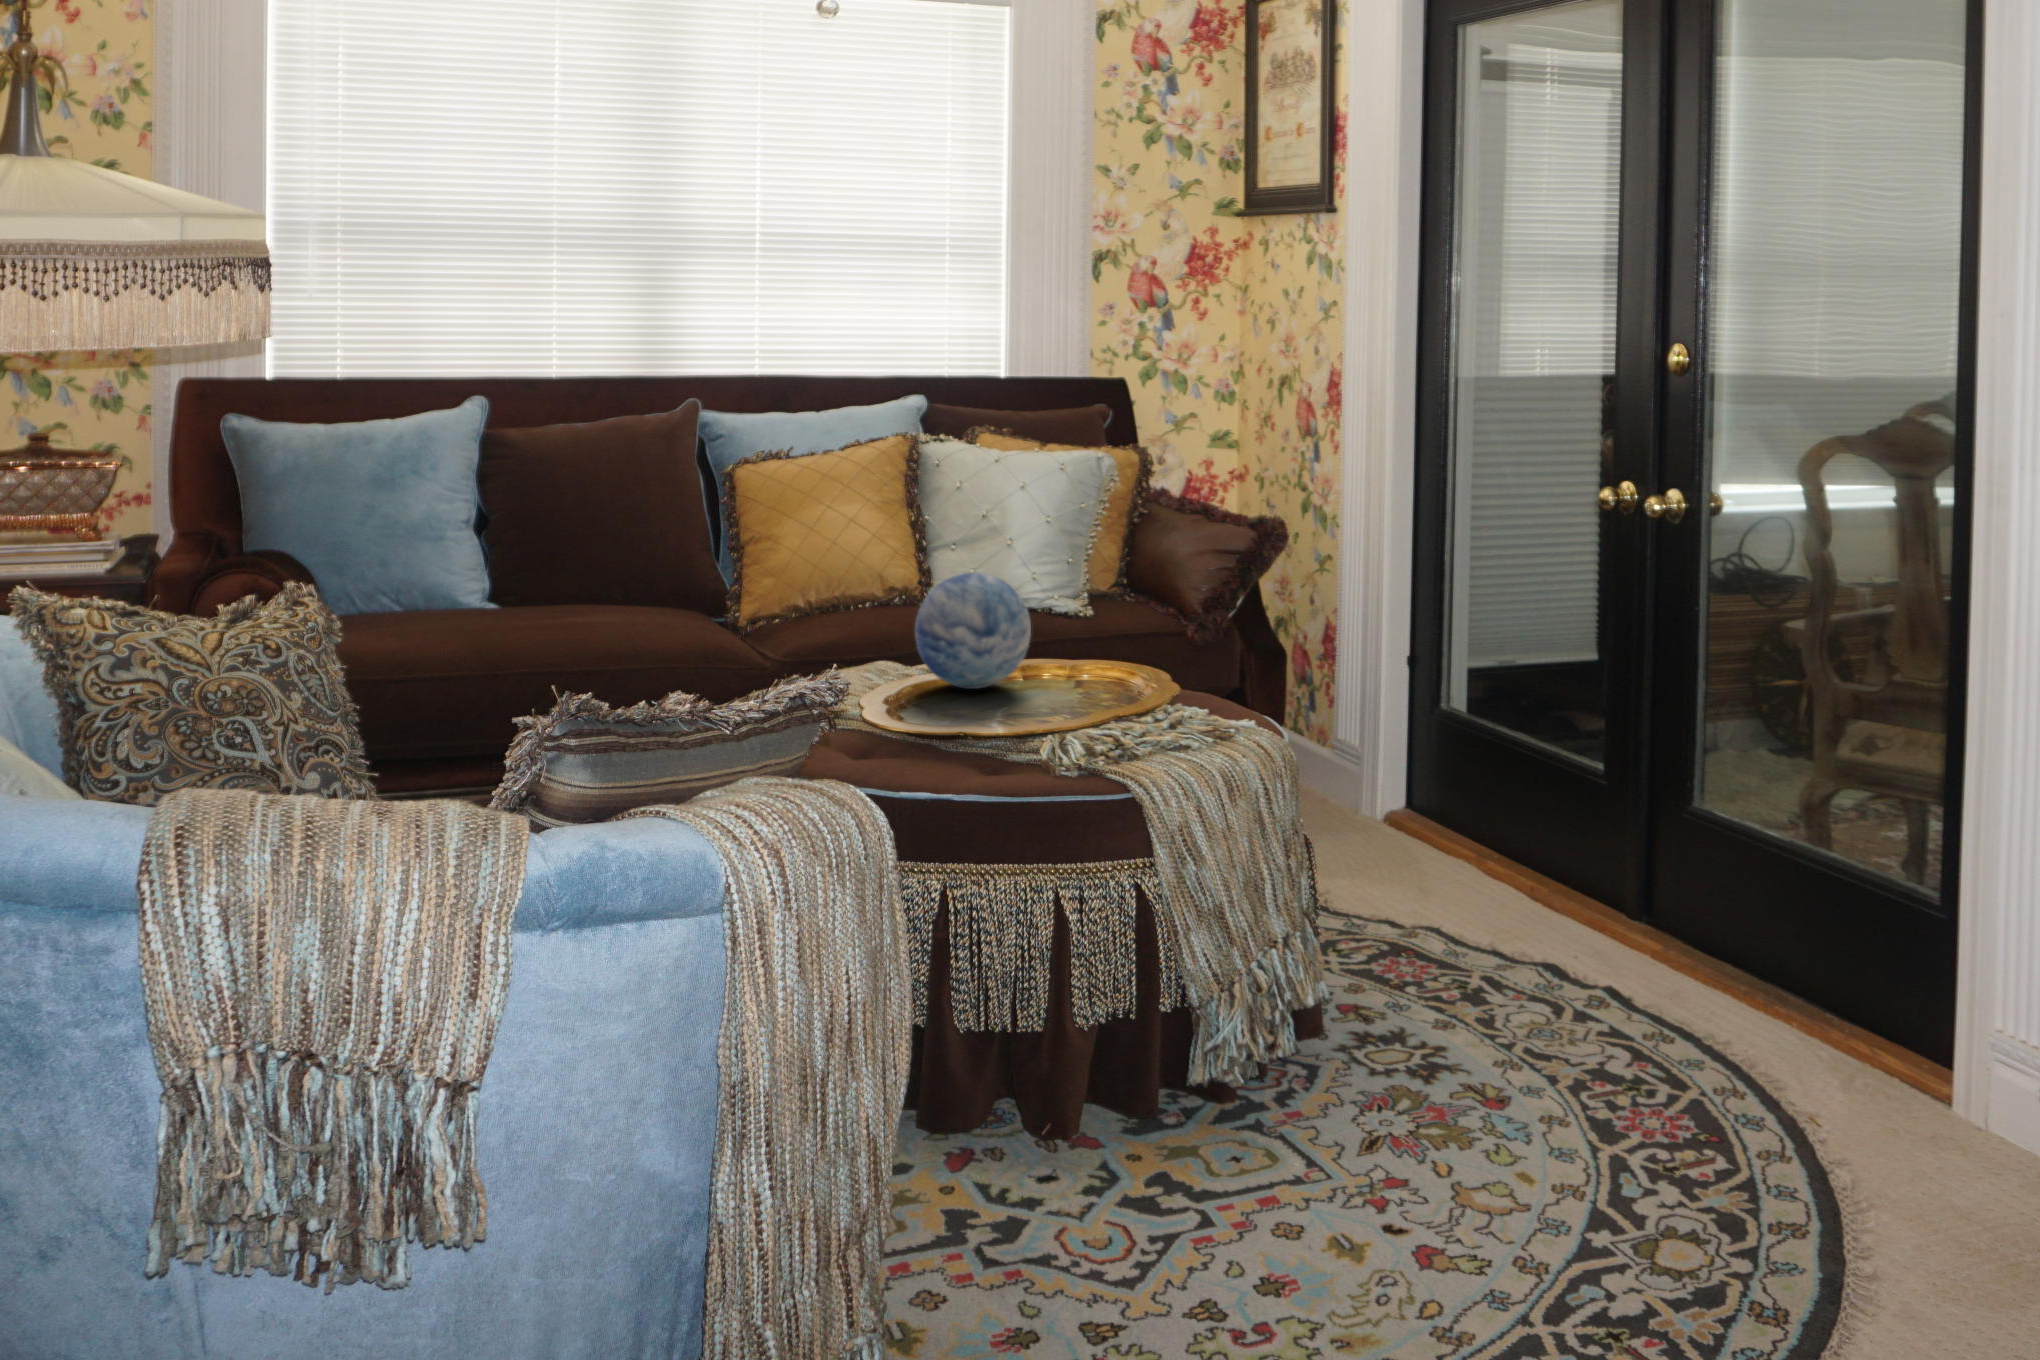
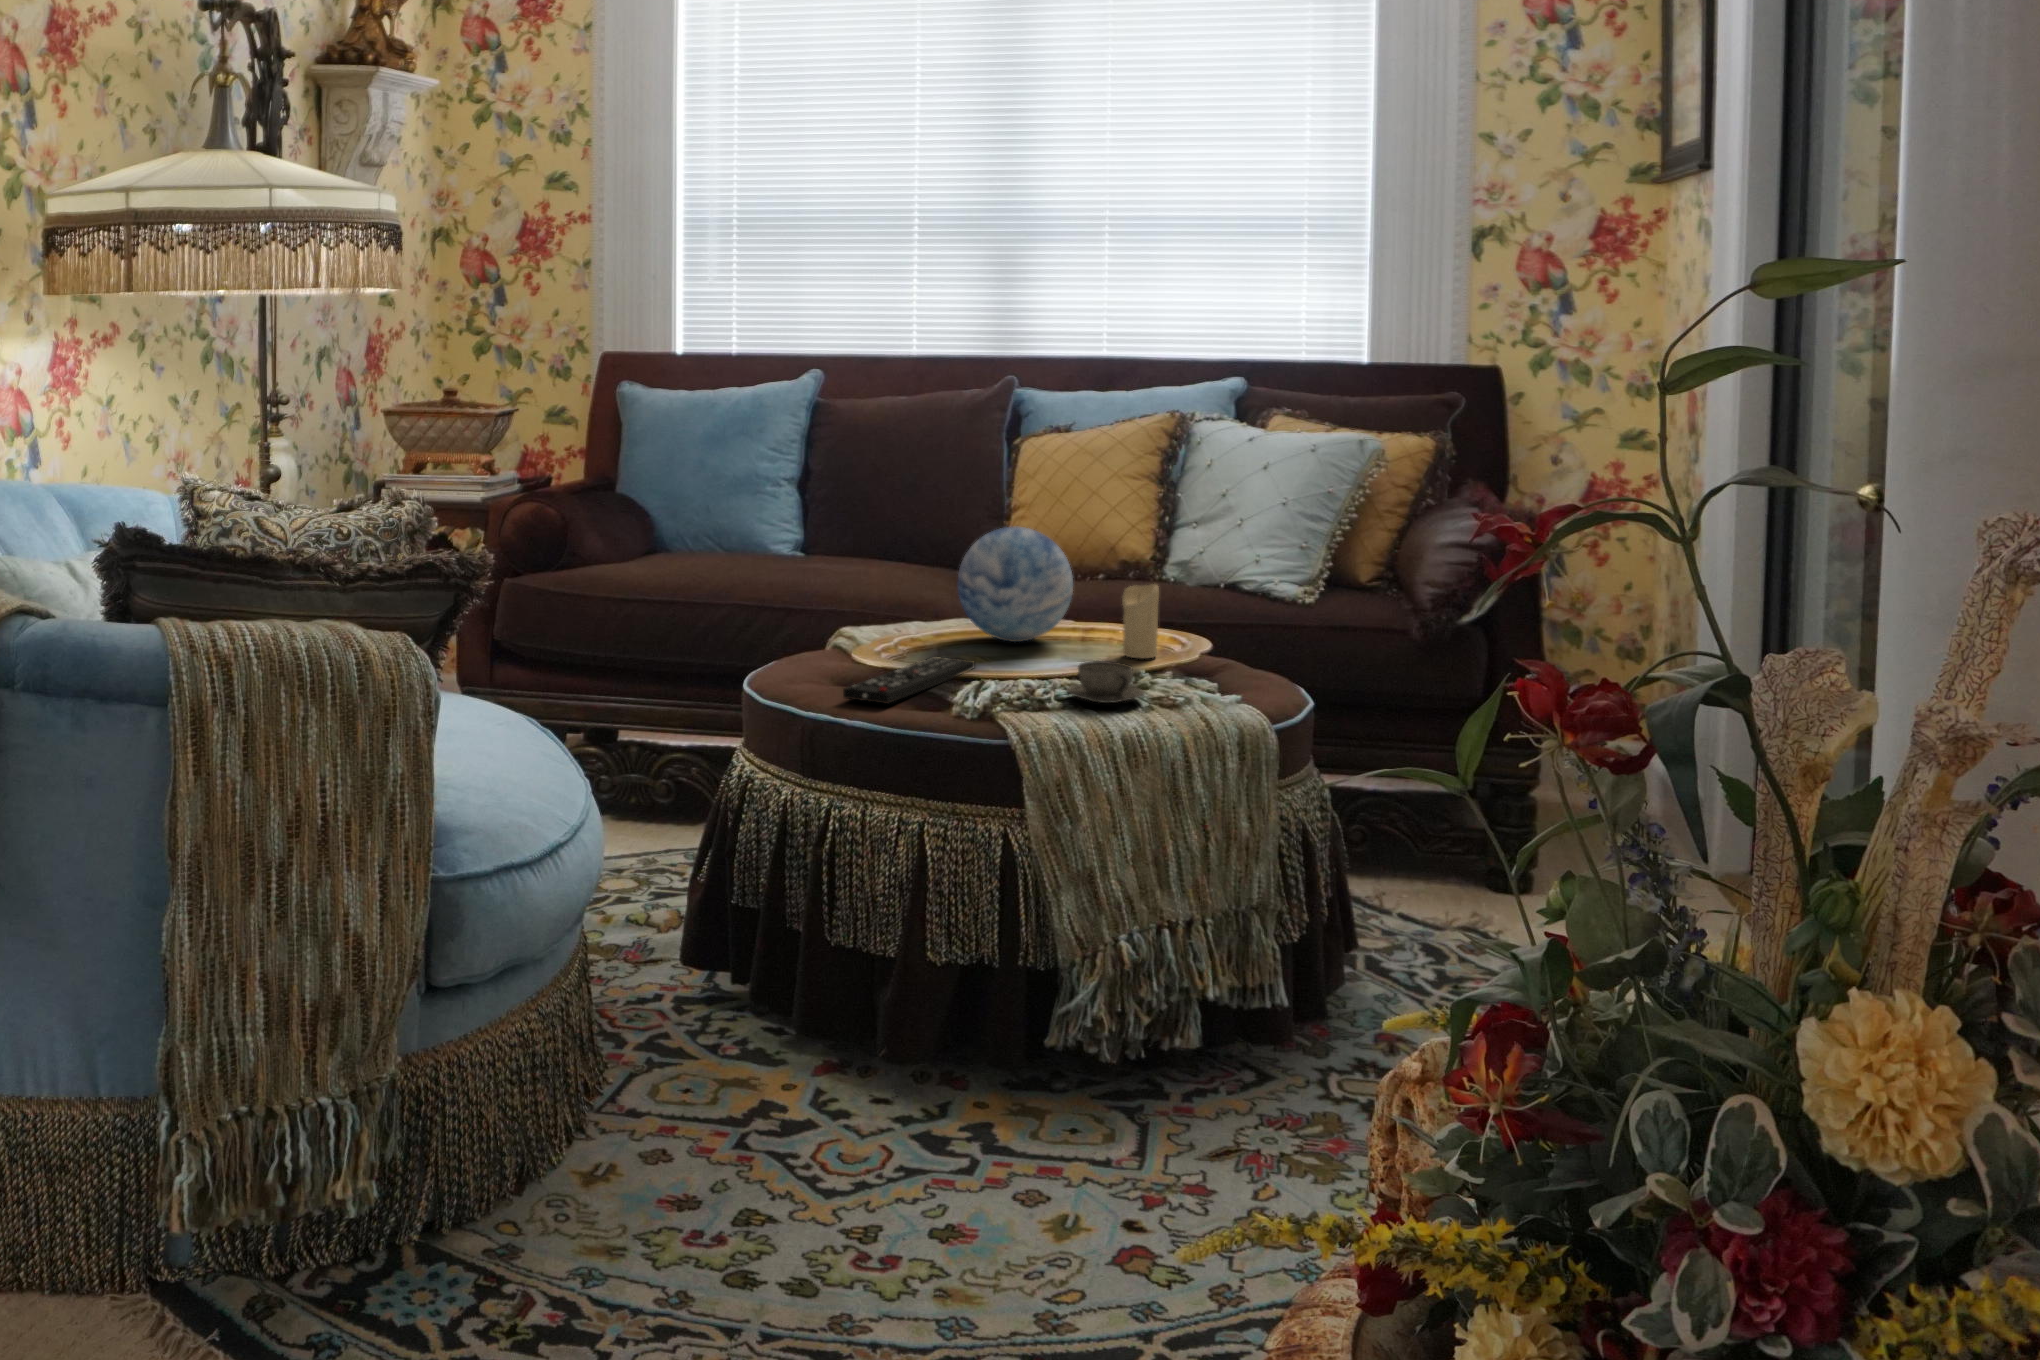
candle: none [1090,619,1125,692] -> present [1122,585,1159,658]
teacup: none [1122,701,1198,742] -> present [1066,661,1145,703]
remote control: none [938,714,990,773] -> present [843,656,975,704]

